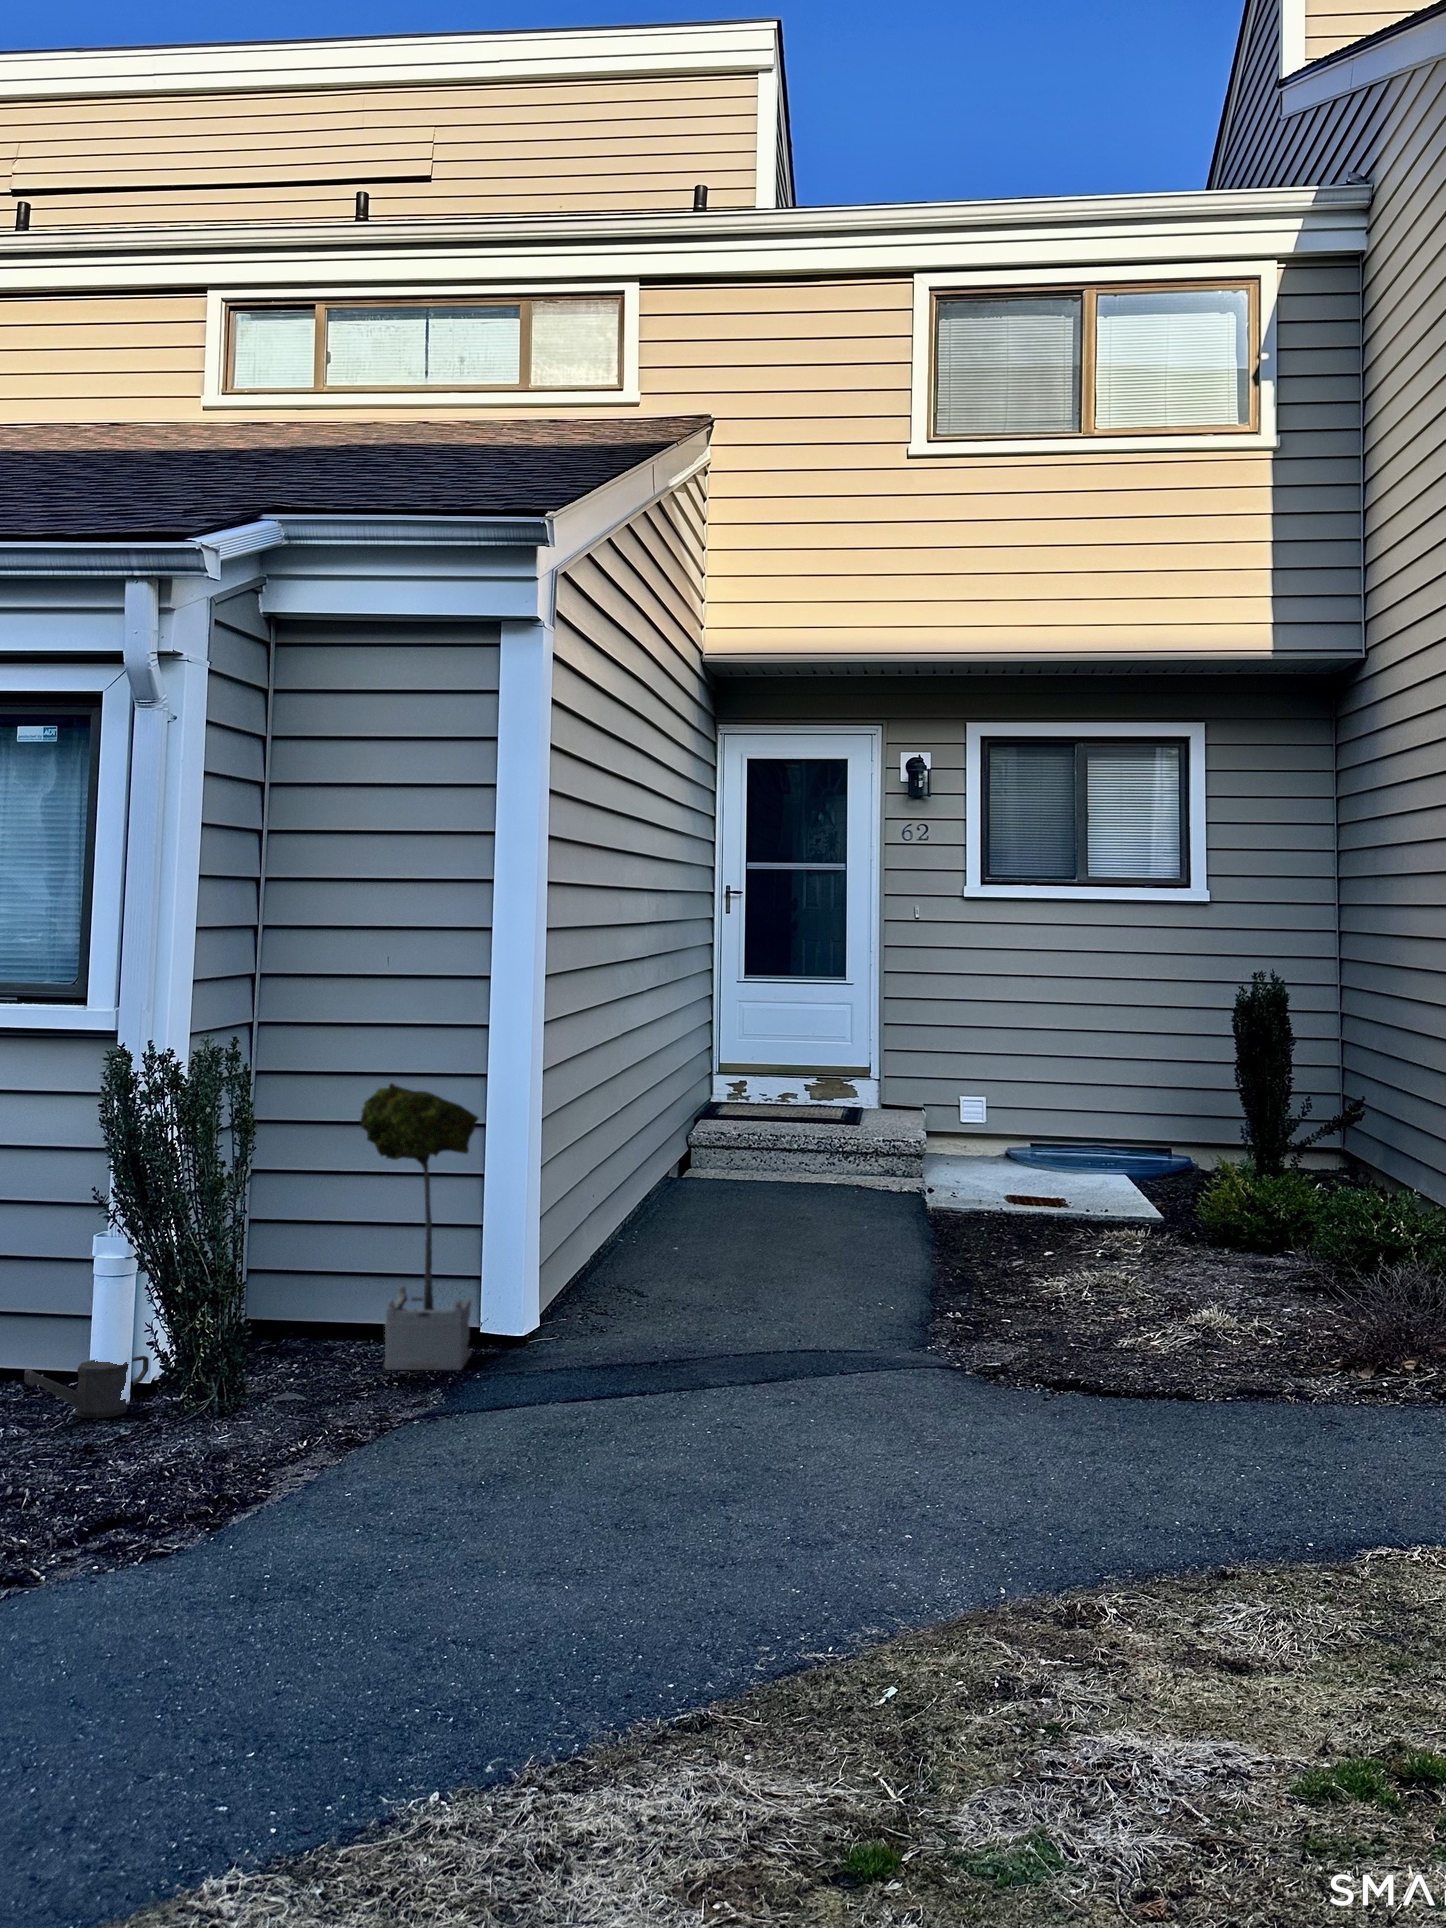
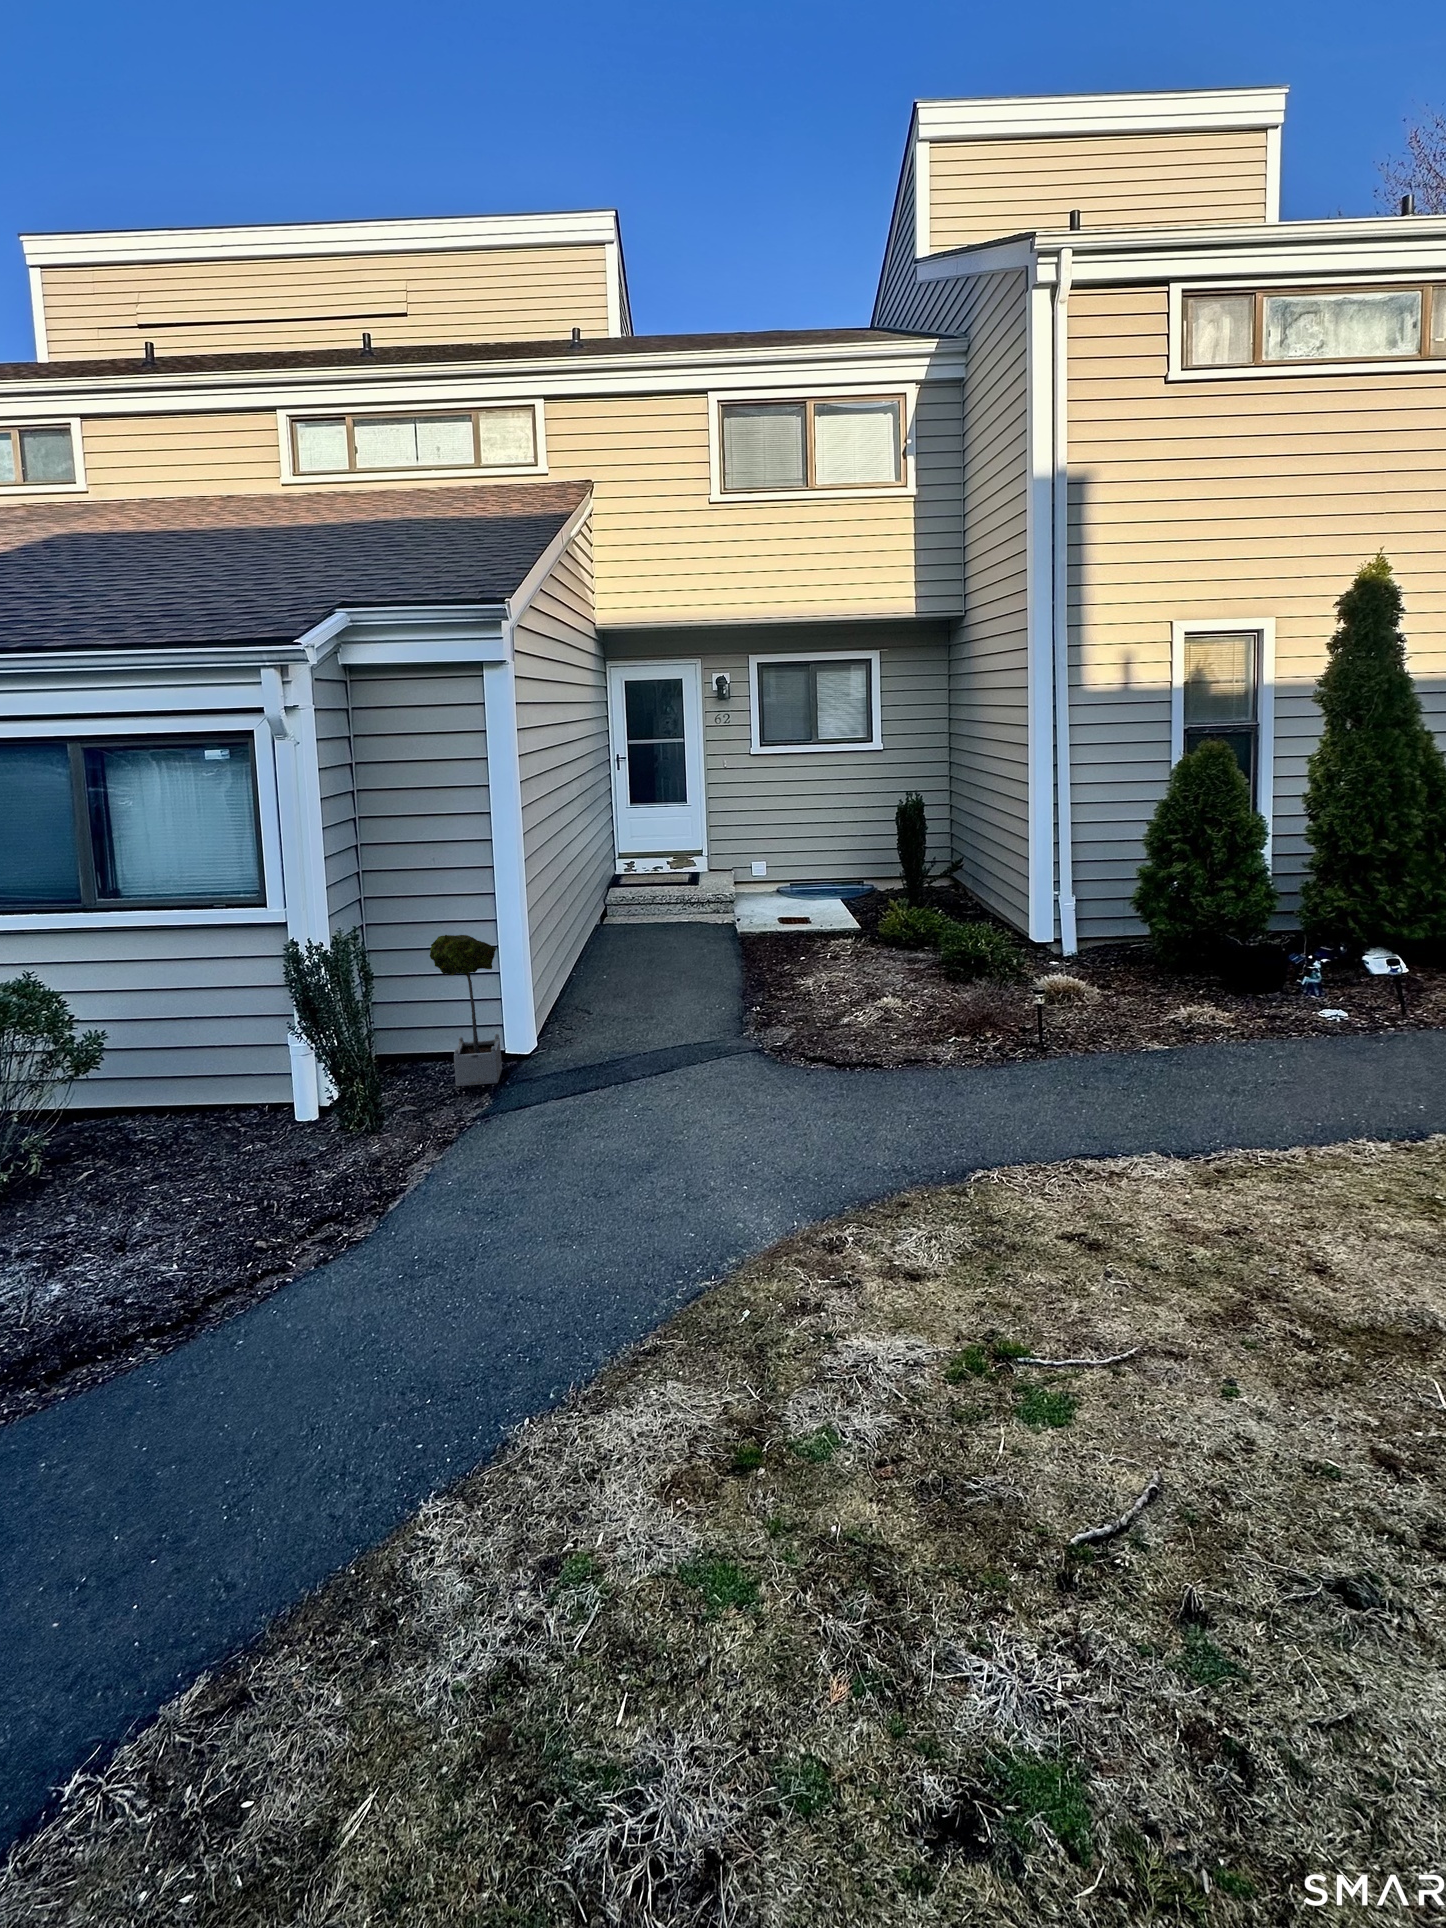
watering can: present [24,1356,149,1418] -> none [259,1101,327,1140]

